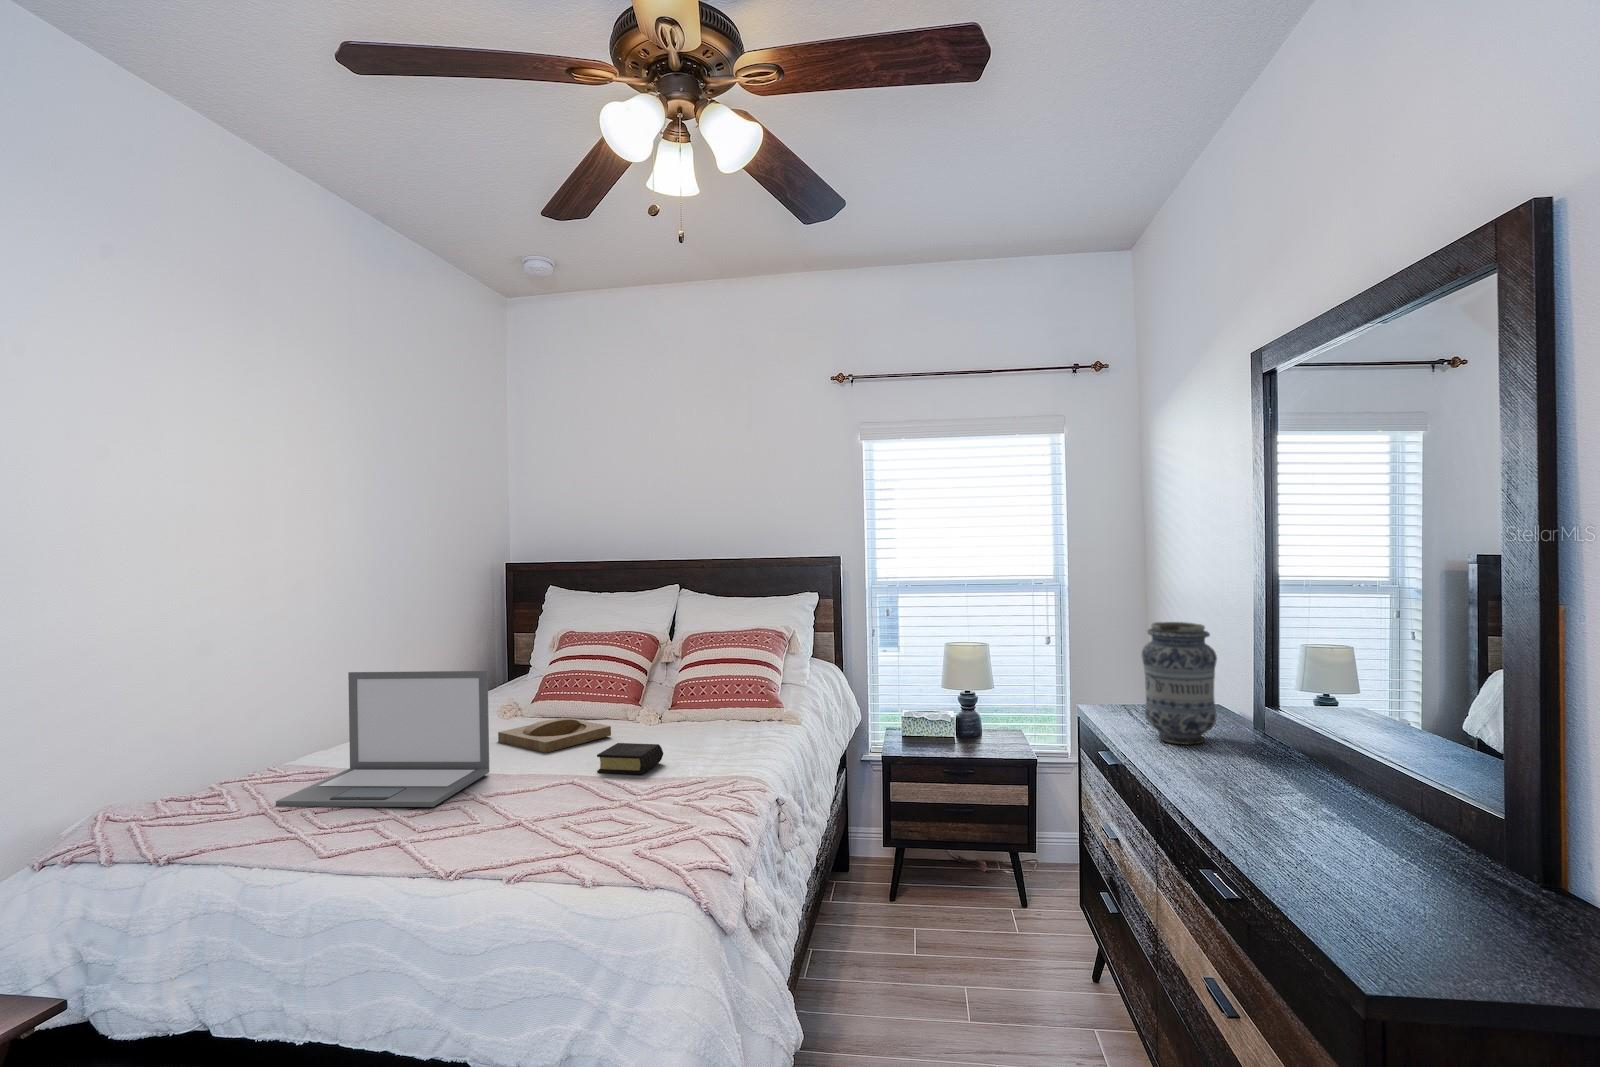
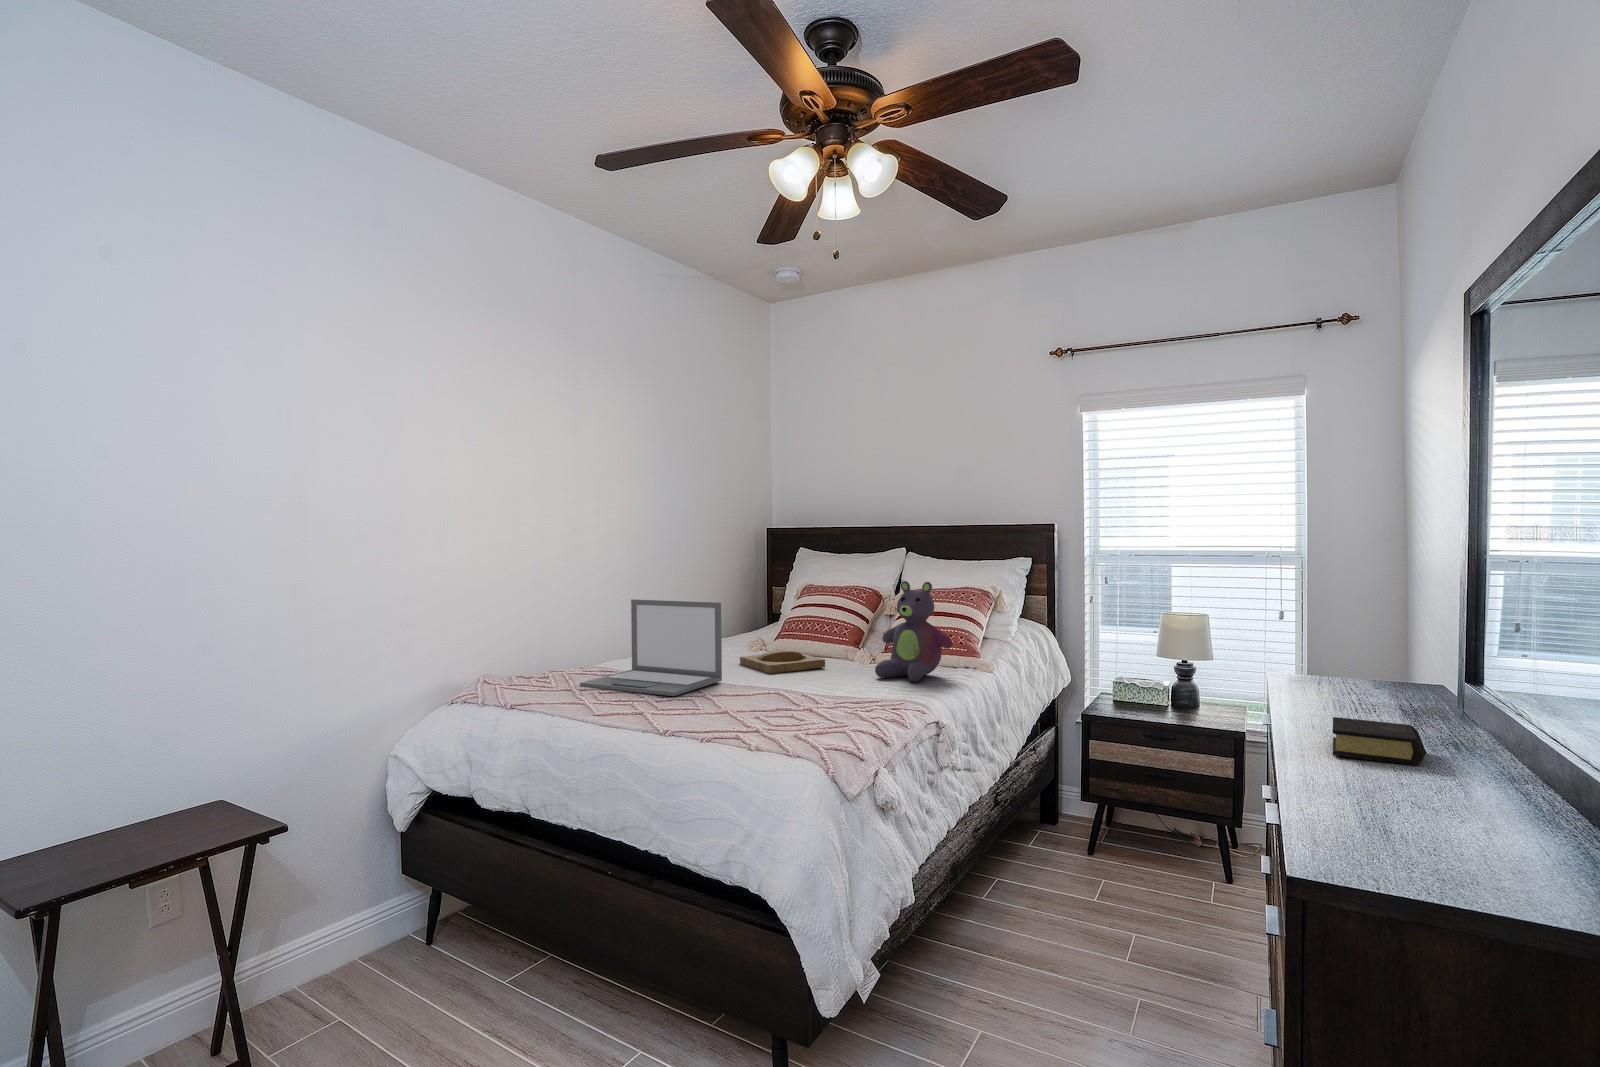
vase: present [1142,622,1217,745] -> none [1307,584,1392,709]
stuffed bear: none [679,628,765,746] -> present [875,581,953,682]
book: present [597,743,663,774] -> present [1333,717,1426,766]

